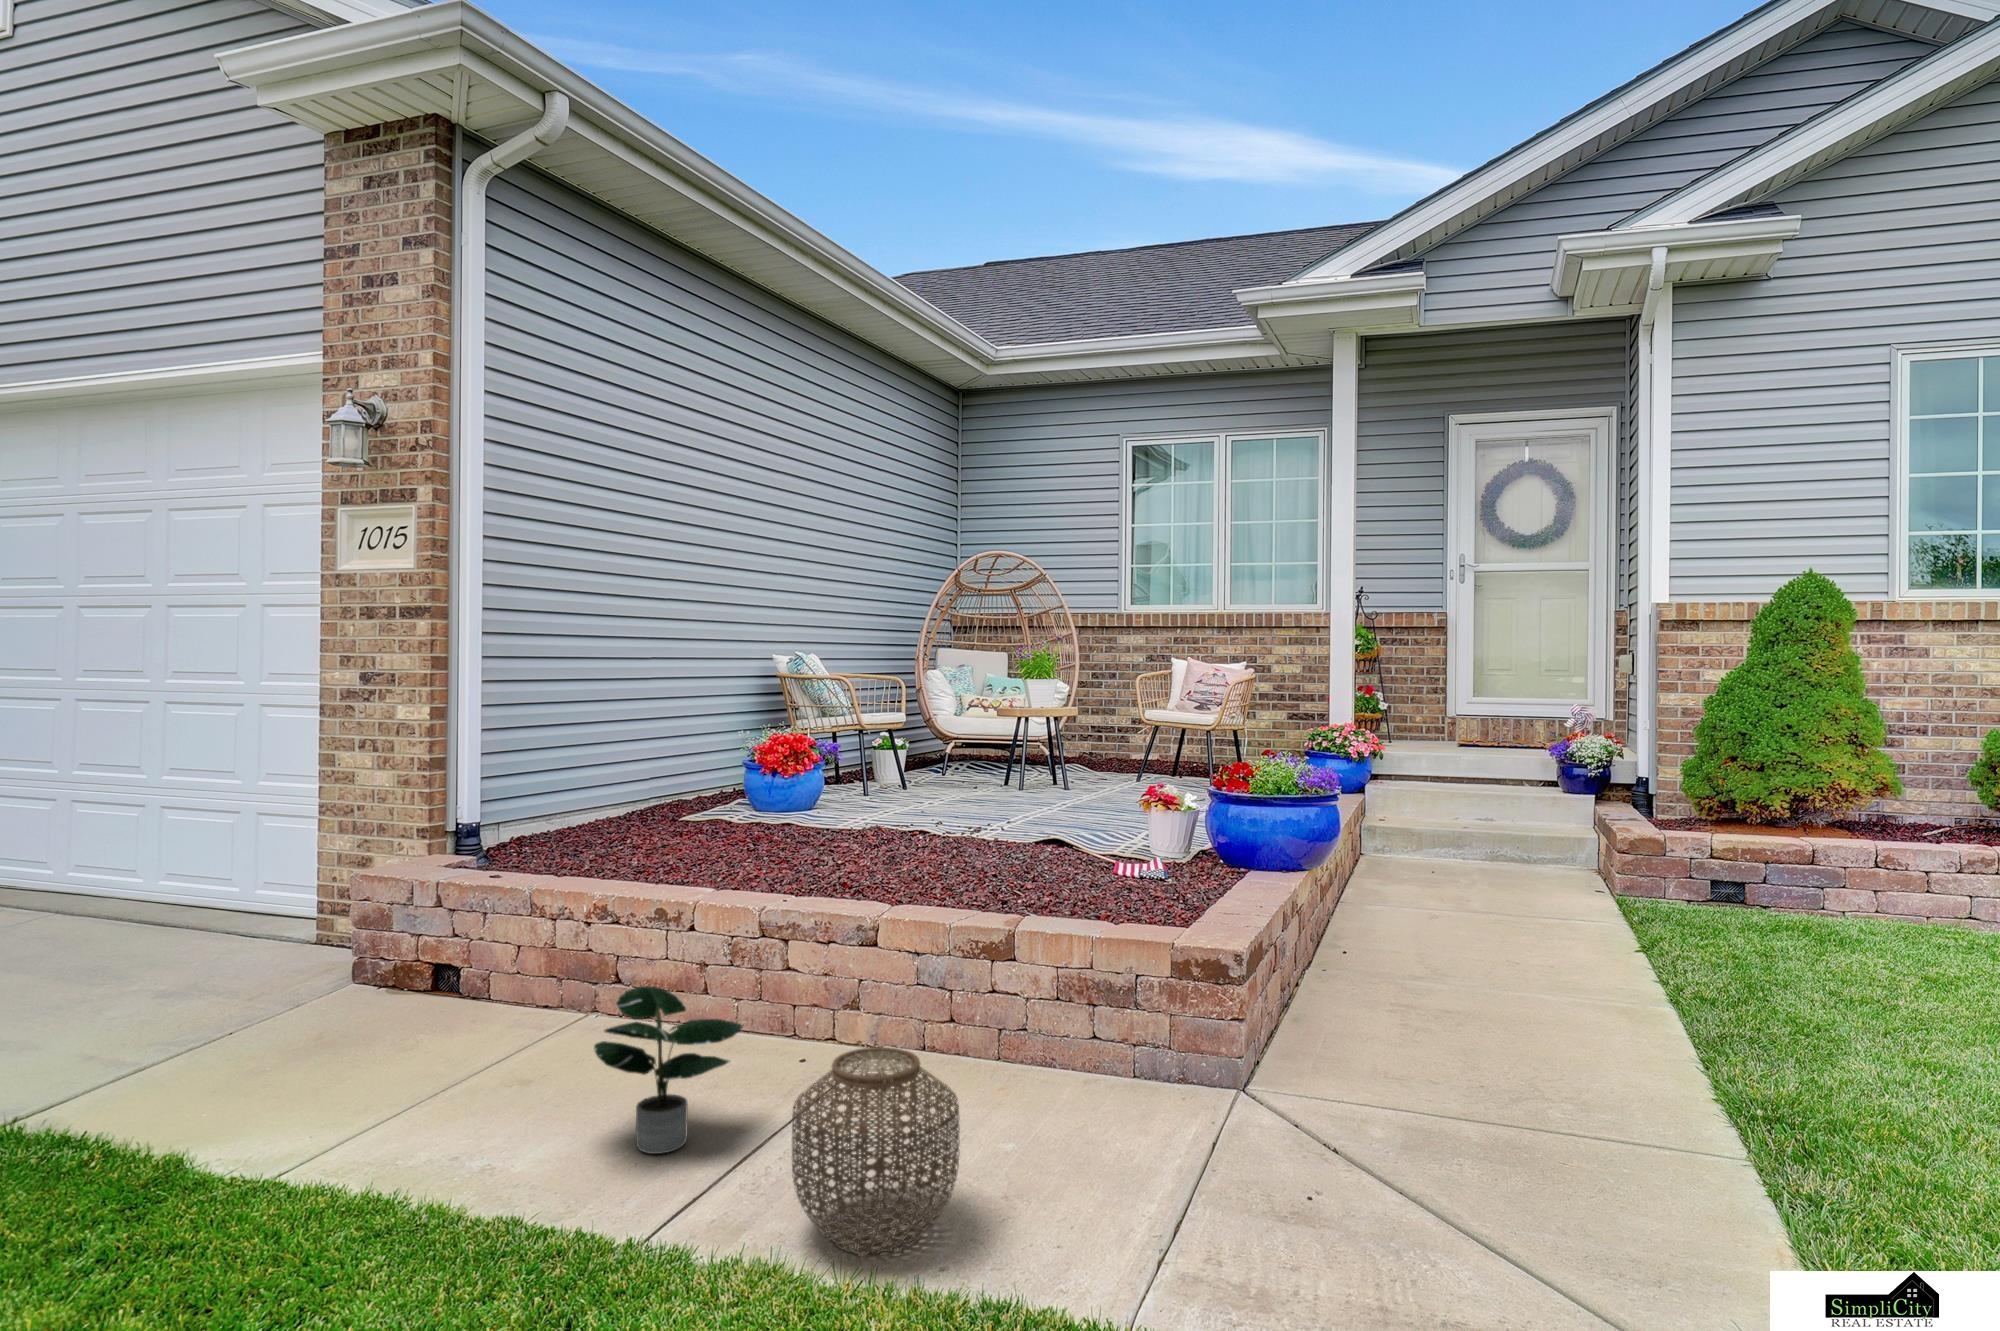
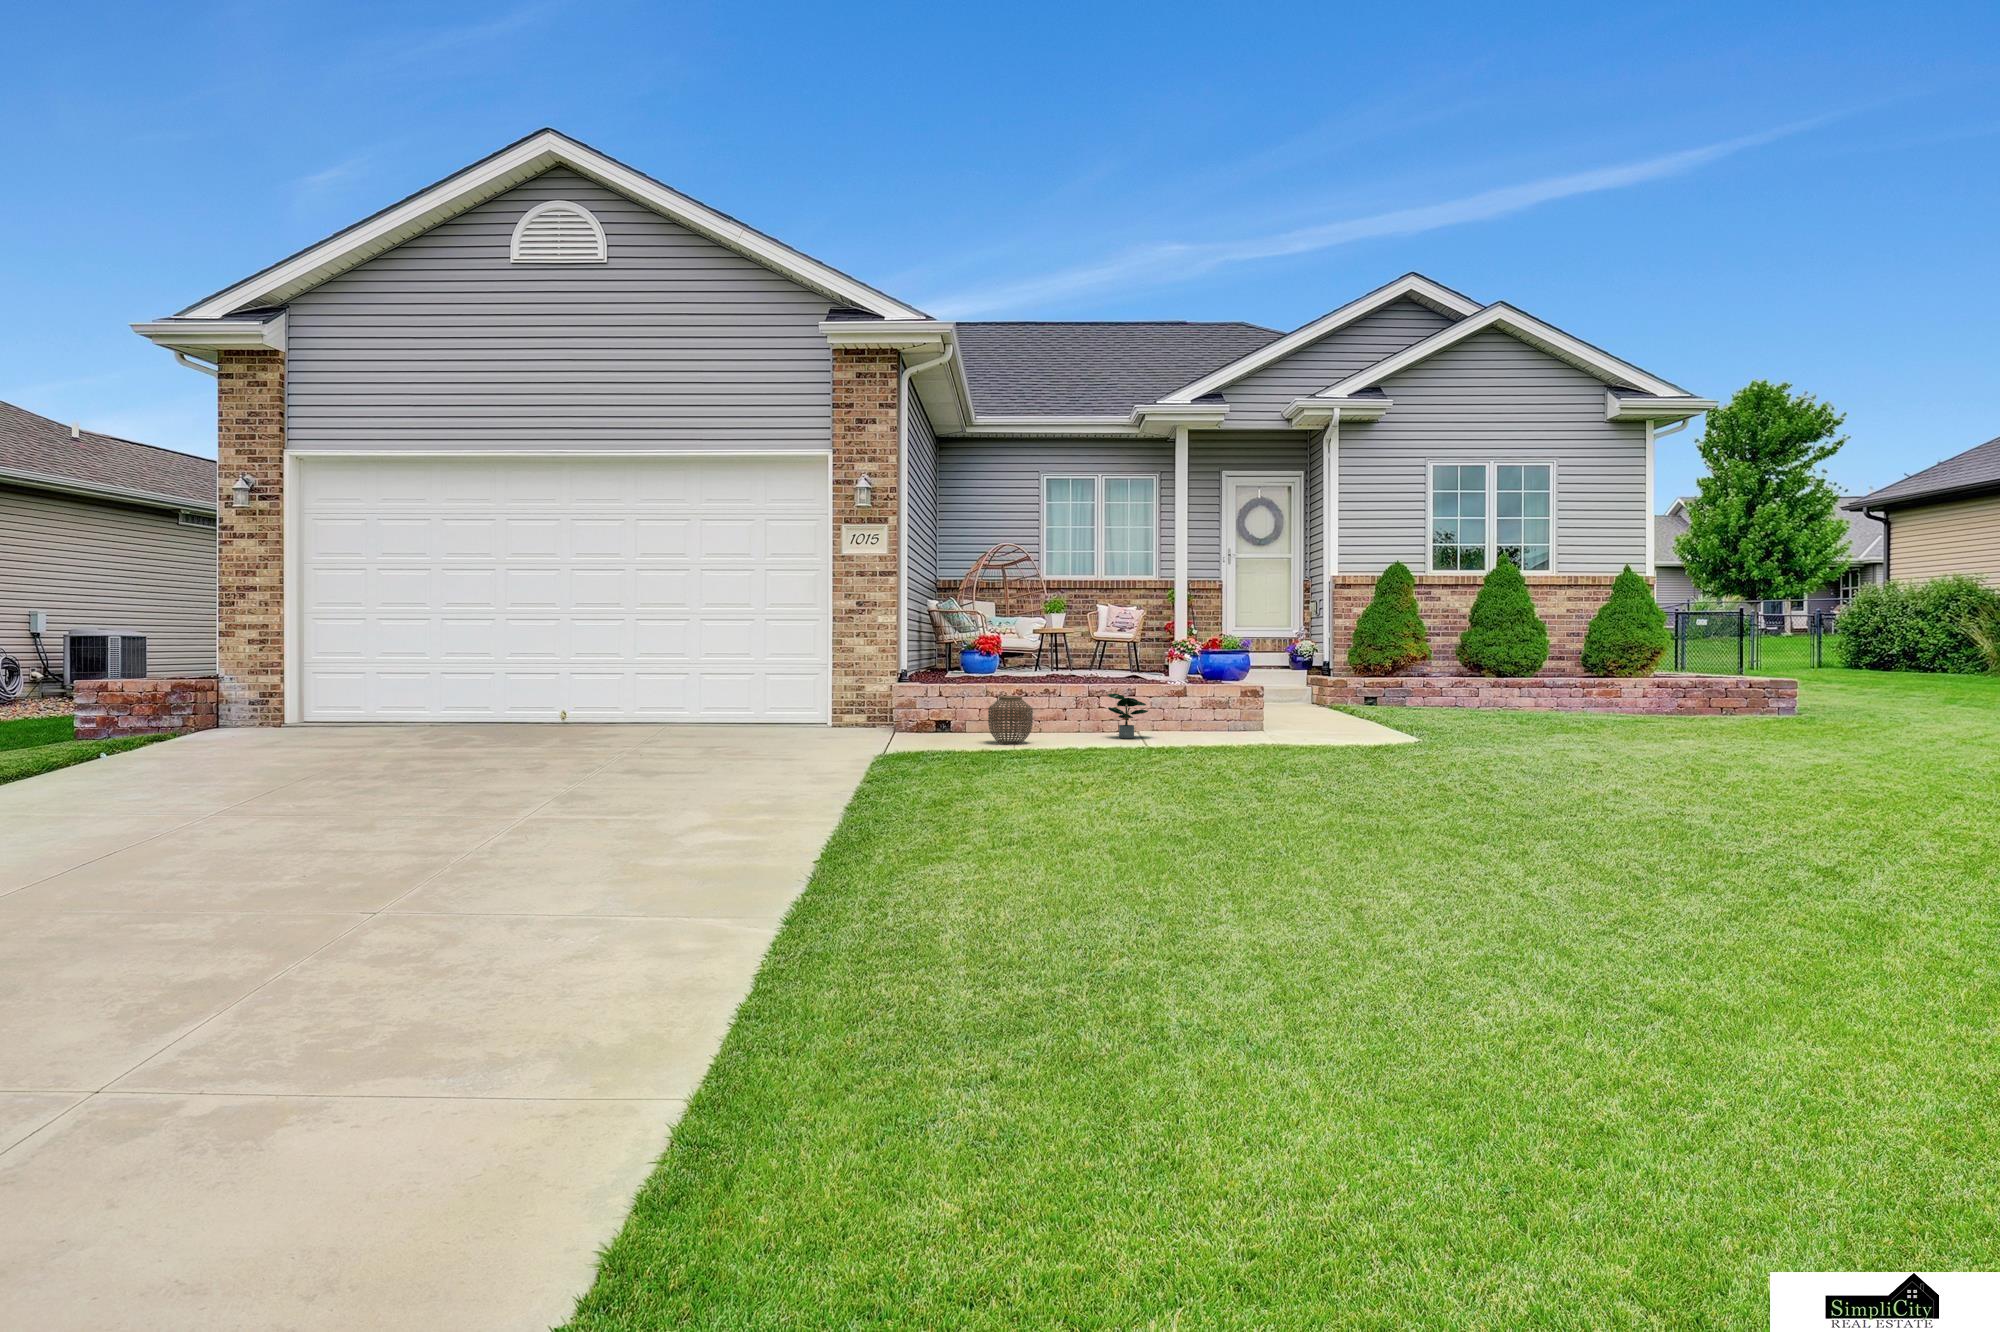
woven basket: present [792,1047,960,1254] -> present [988,696,1033,744]

